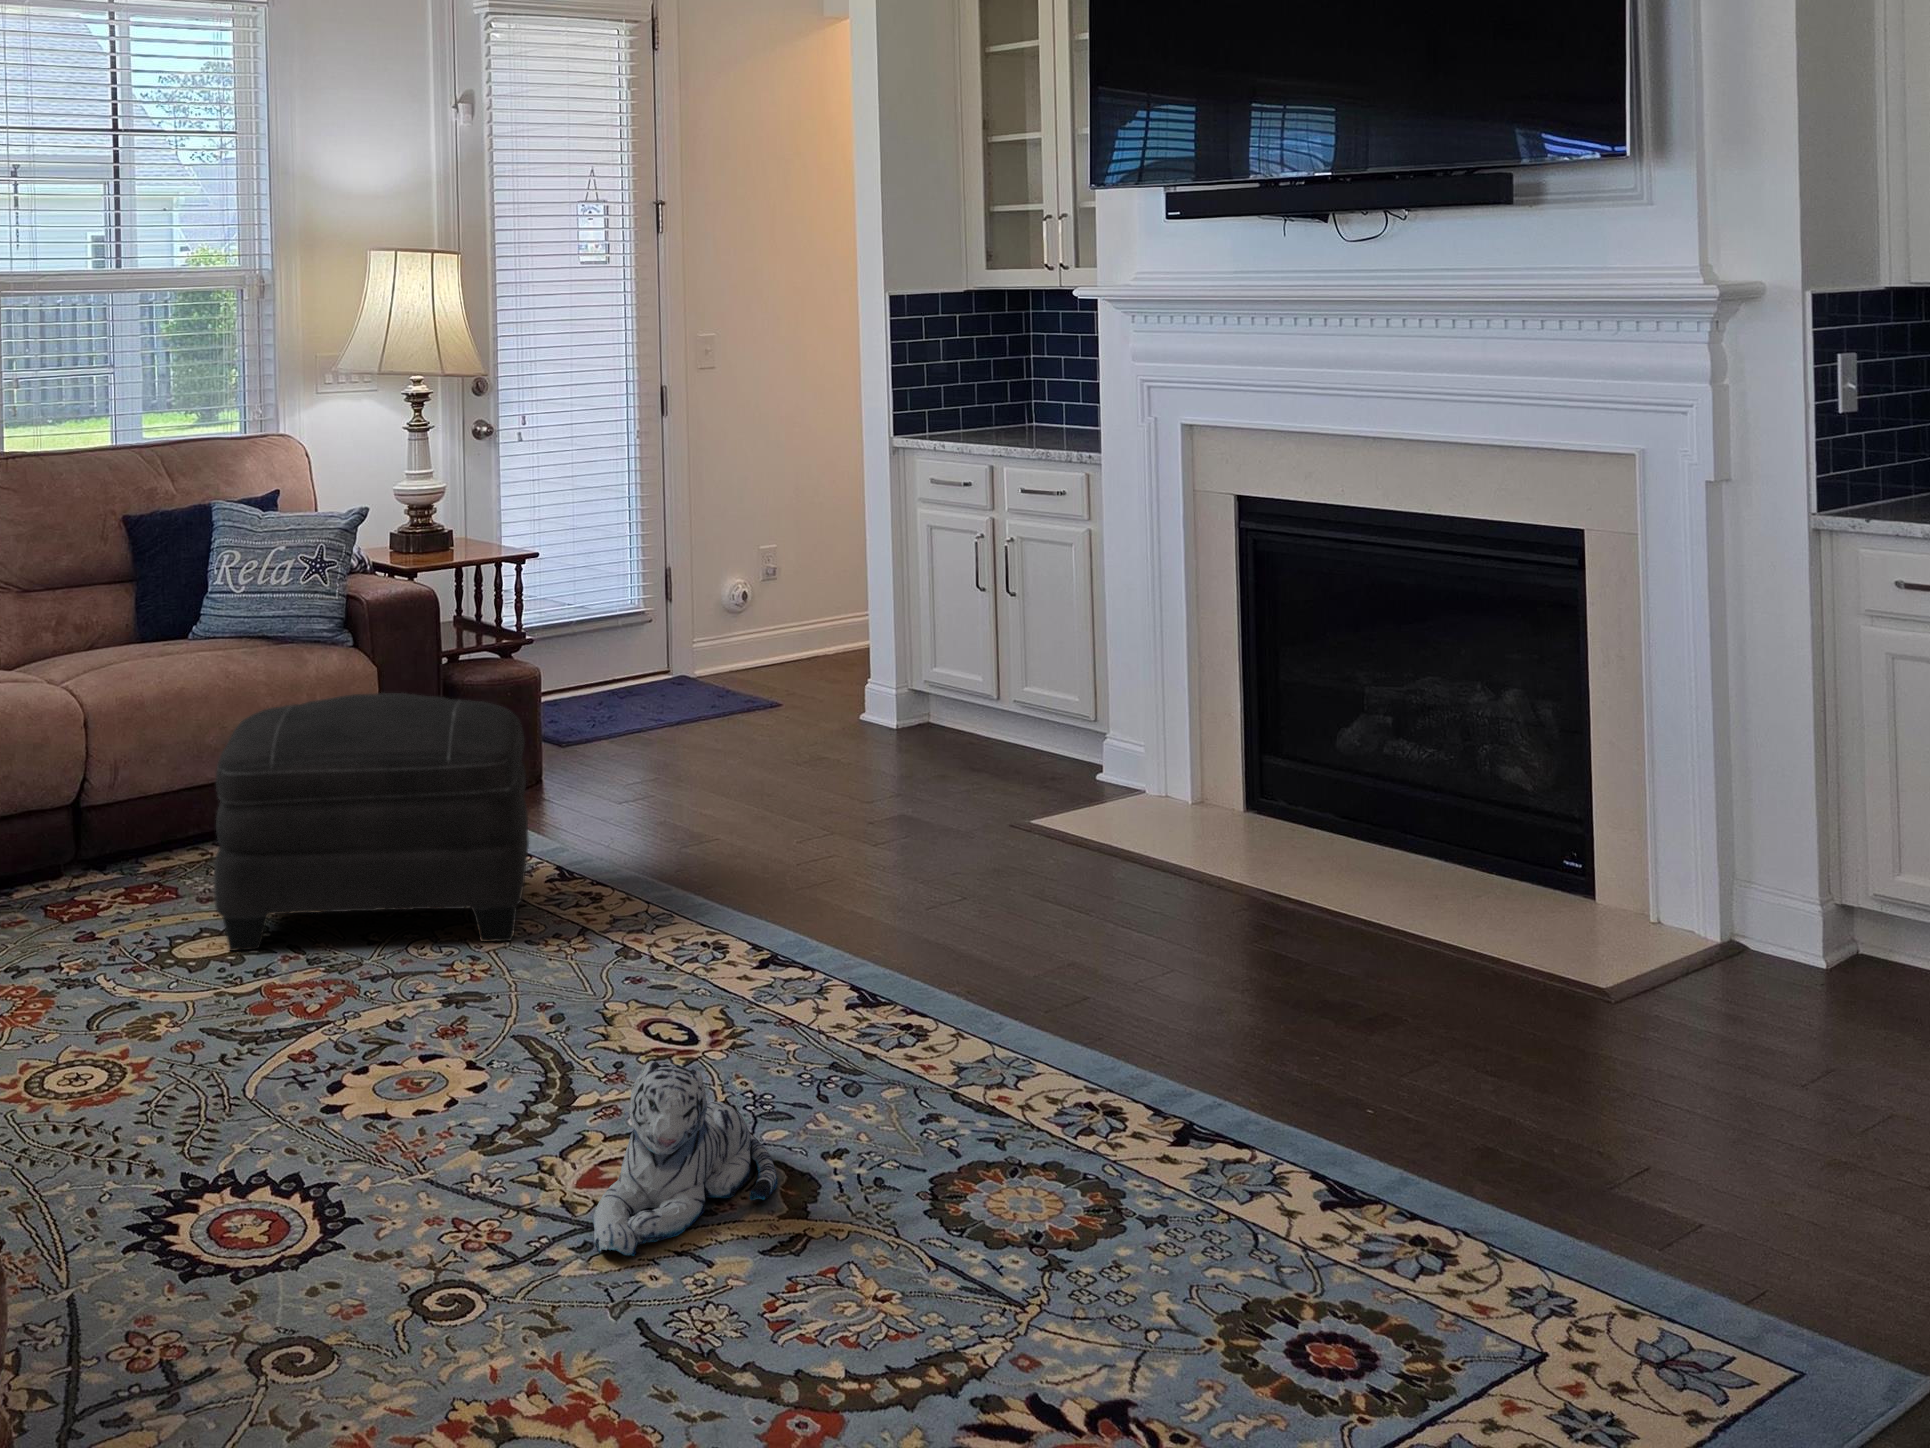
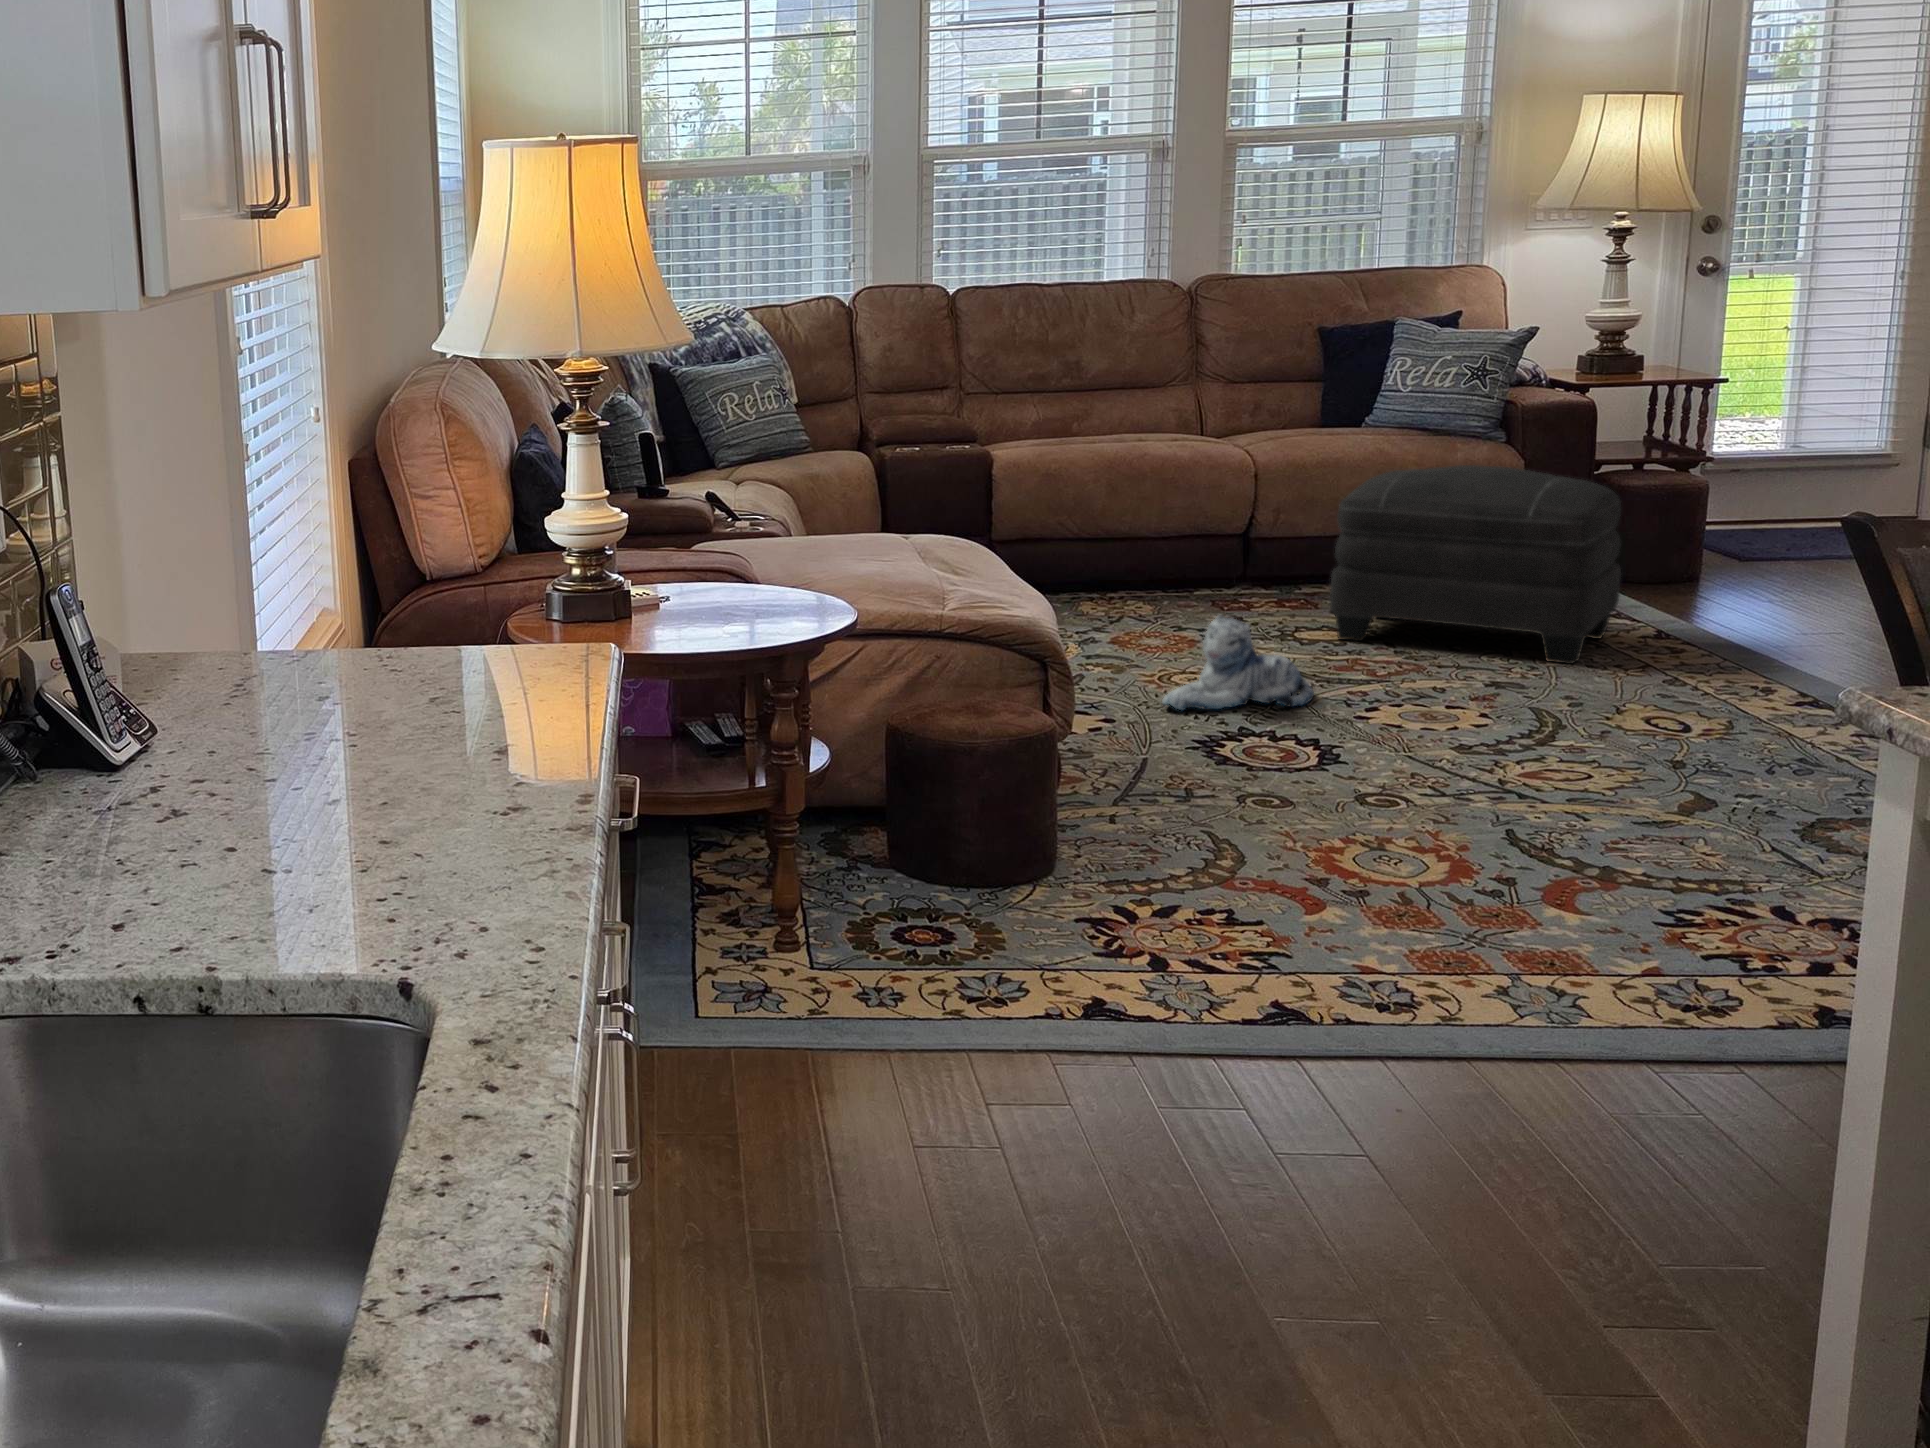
plush toy: present [593,1061,778,1256] -> present [1162,615,1314,711]

